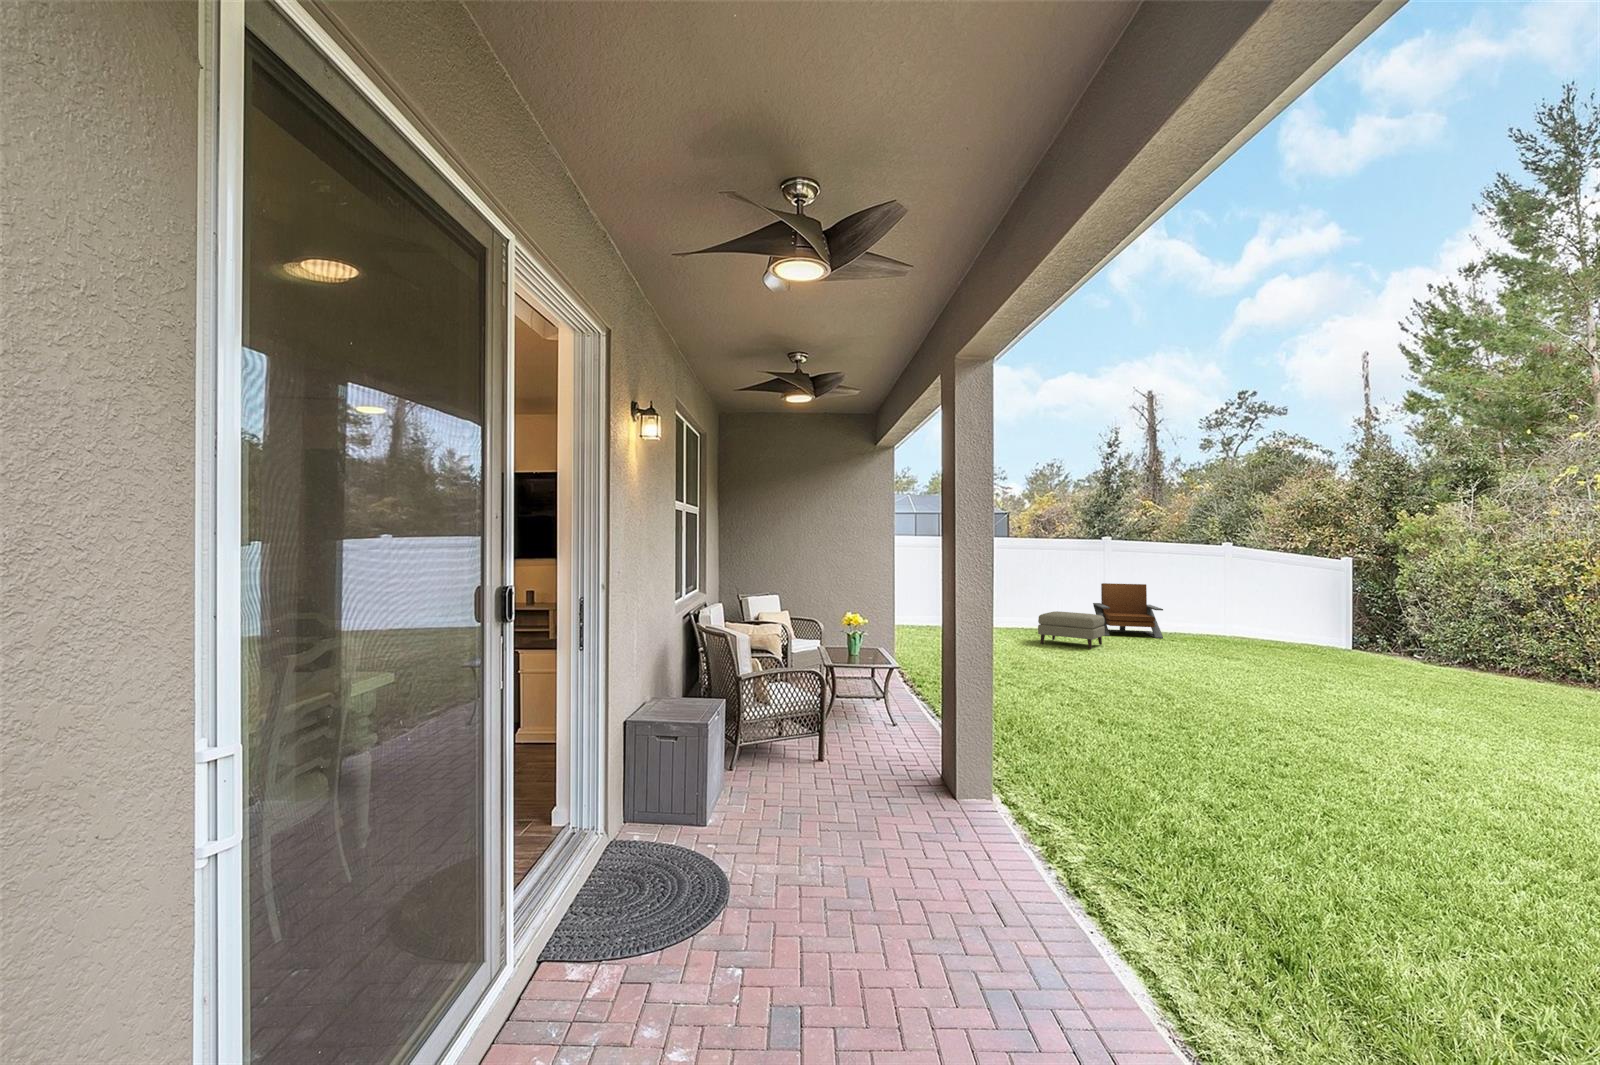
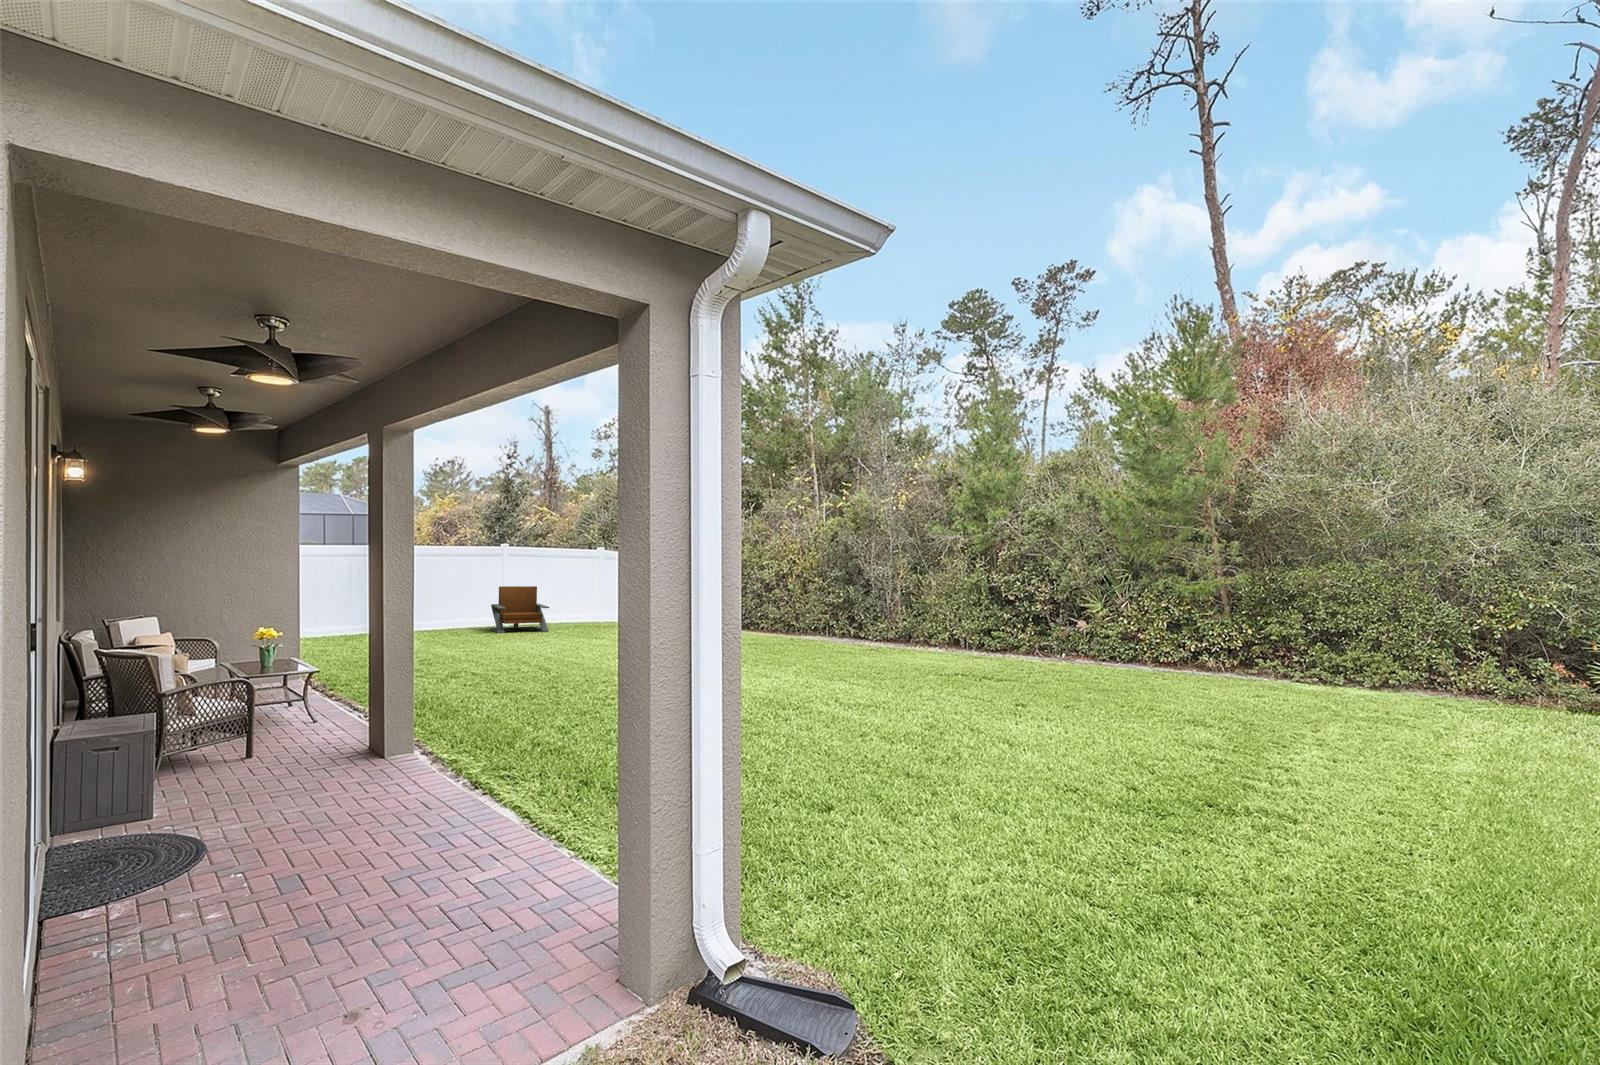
ottoman: present [1038,611,1105,649] -> none [440,614,500,645]

